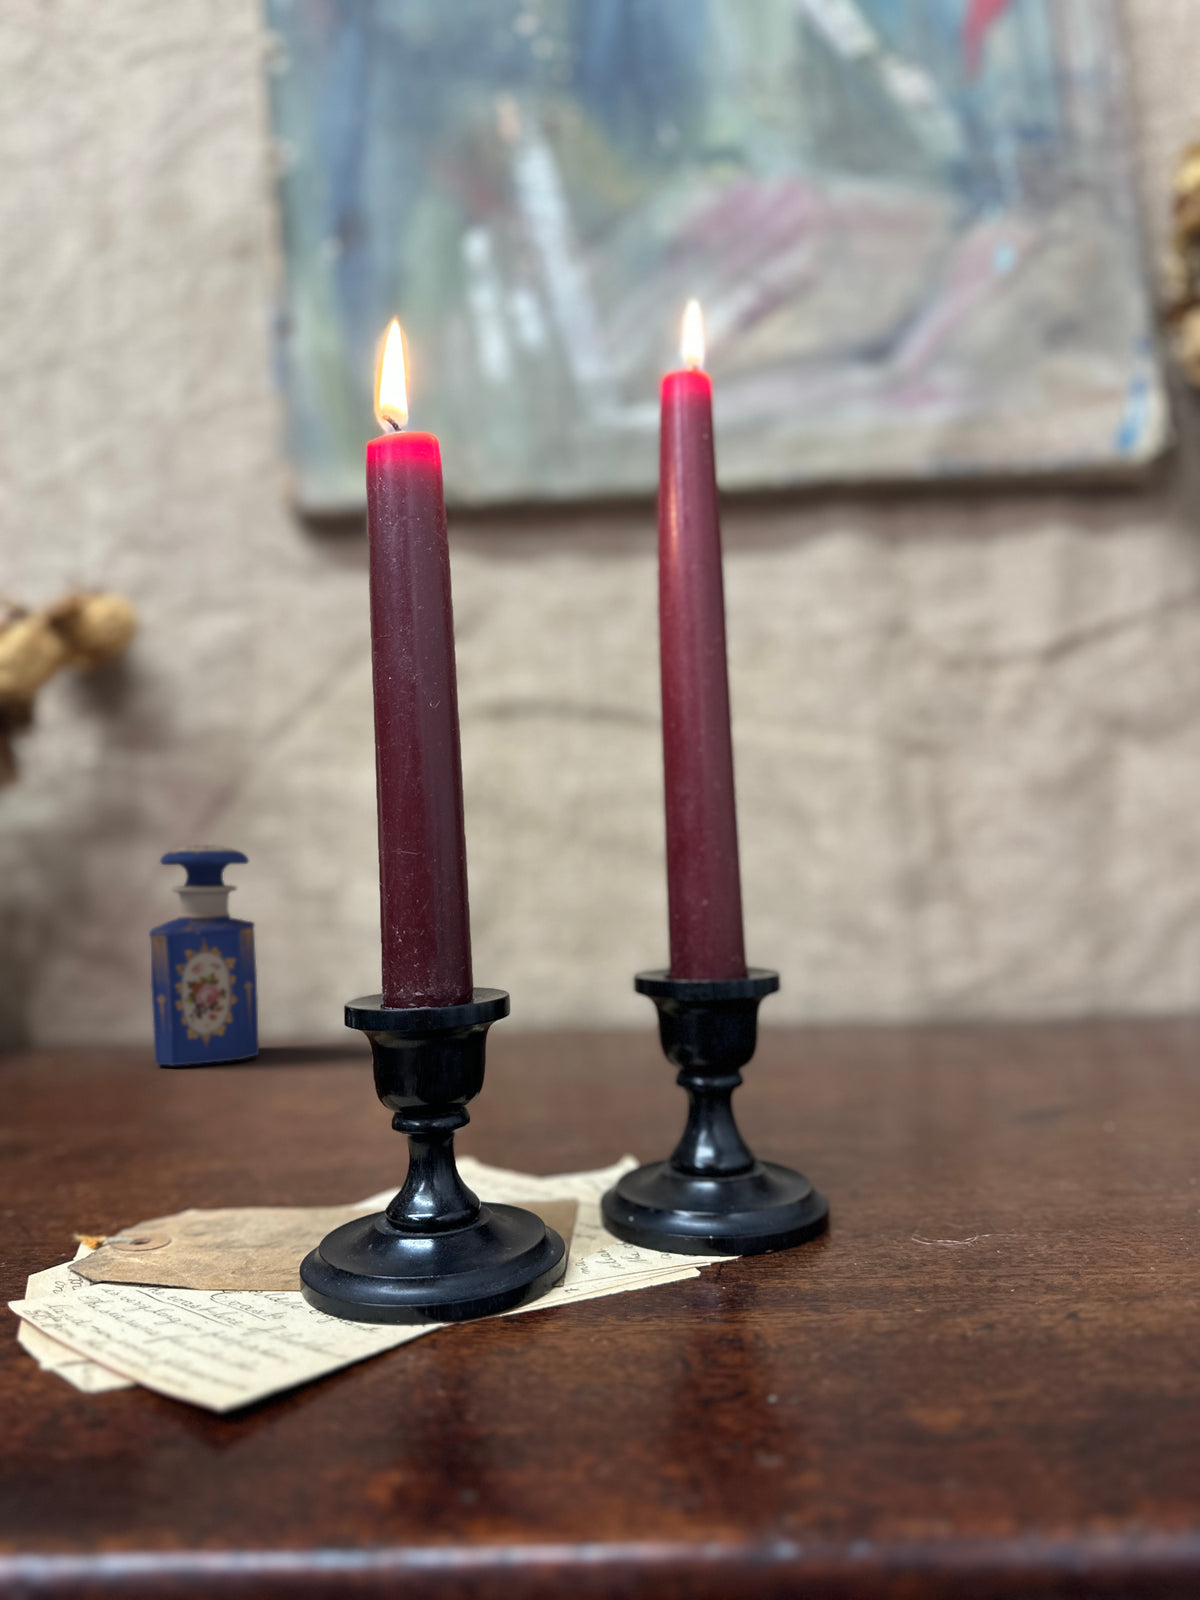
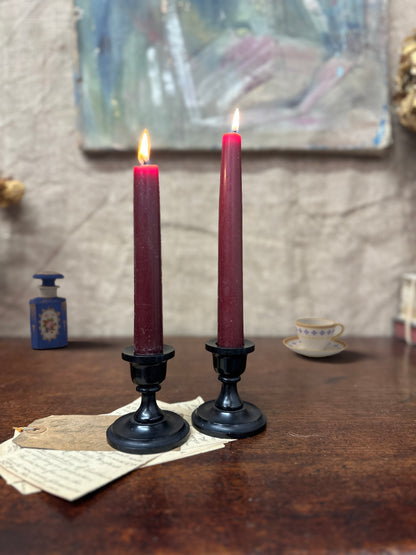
teacup: none [884,952,1081,1064] -> present [283,318,348,357]

